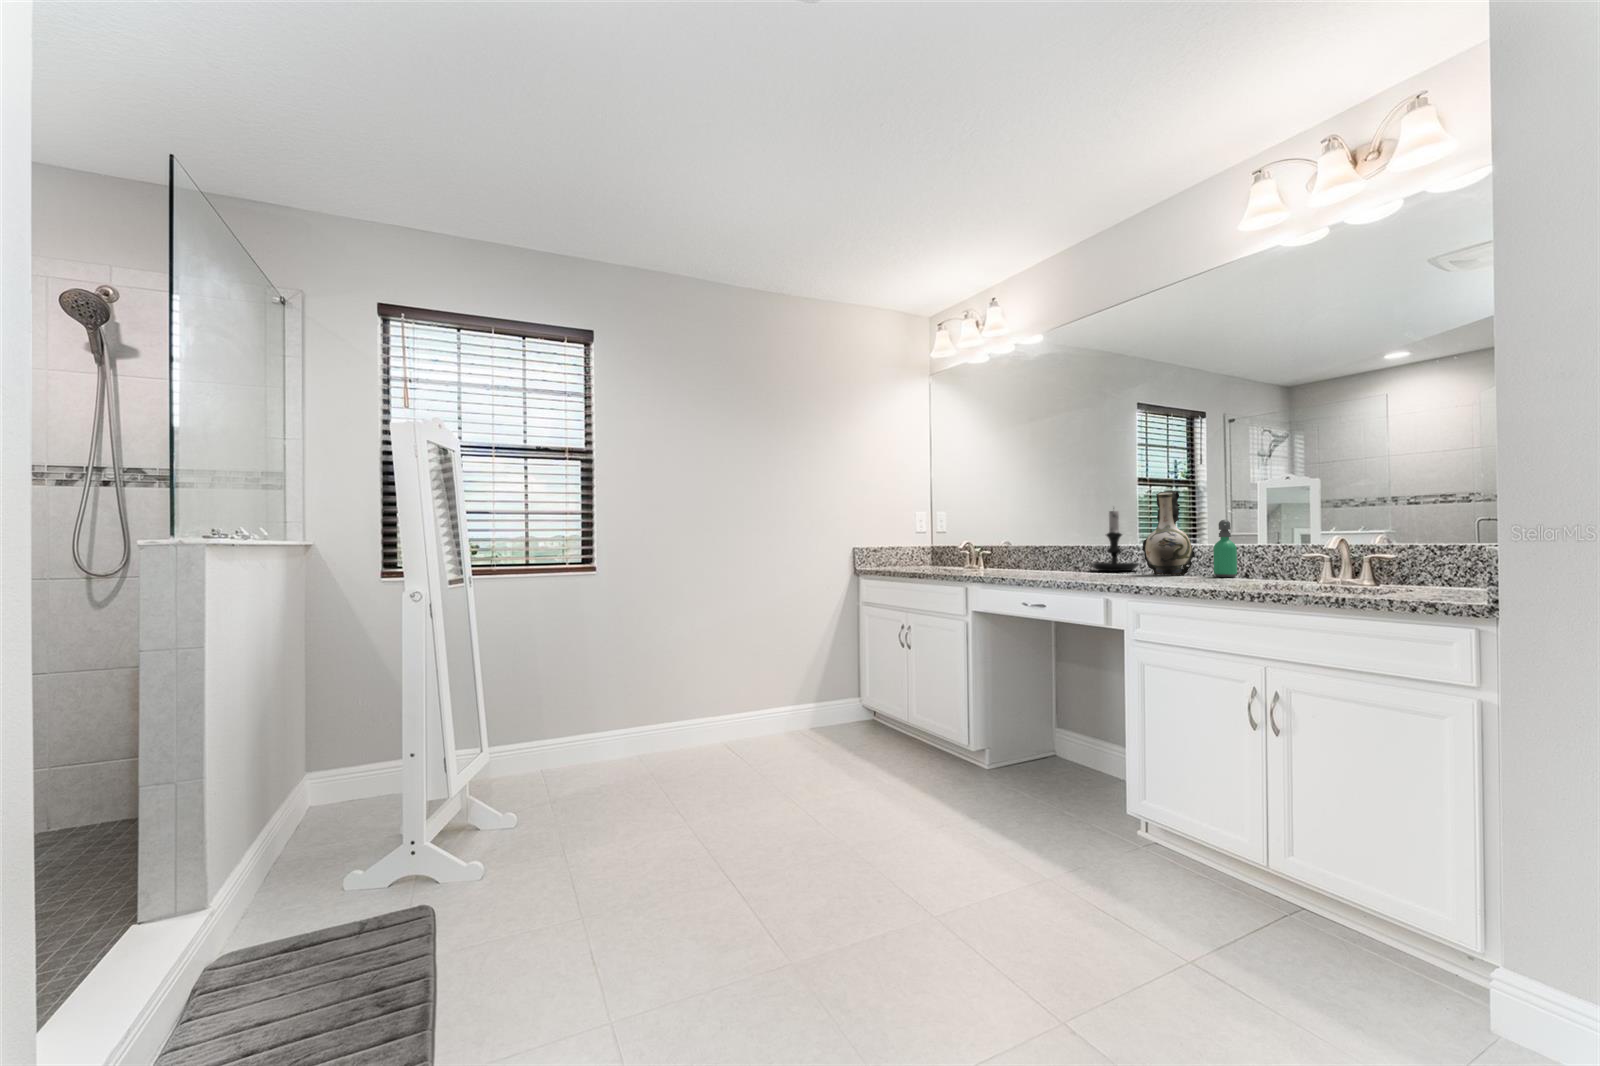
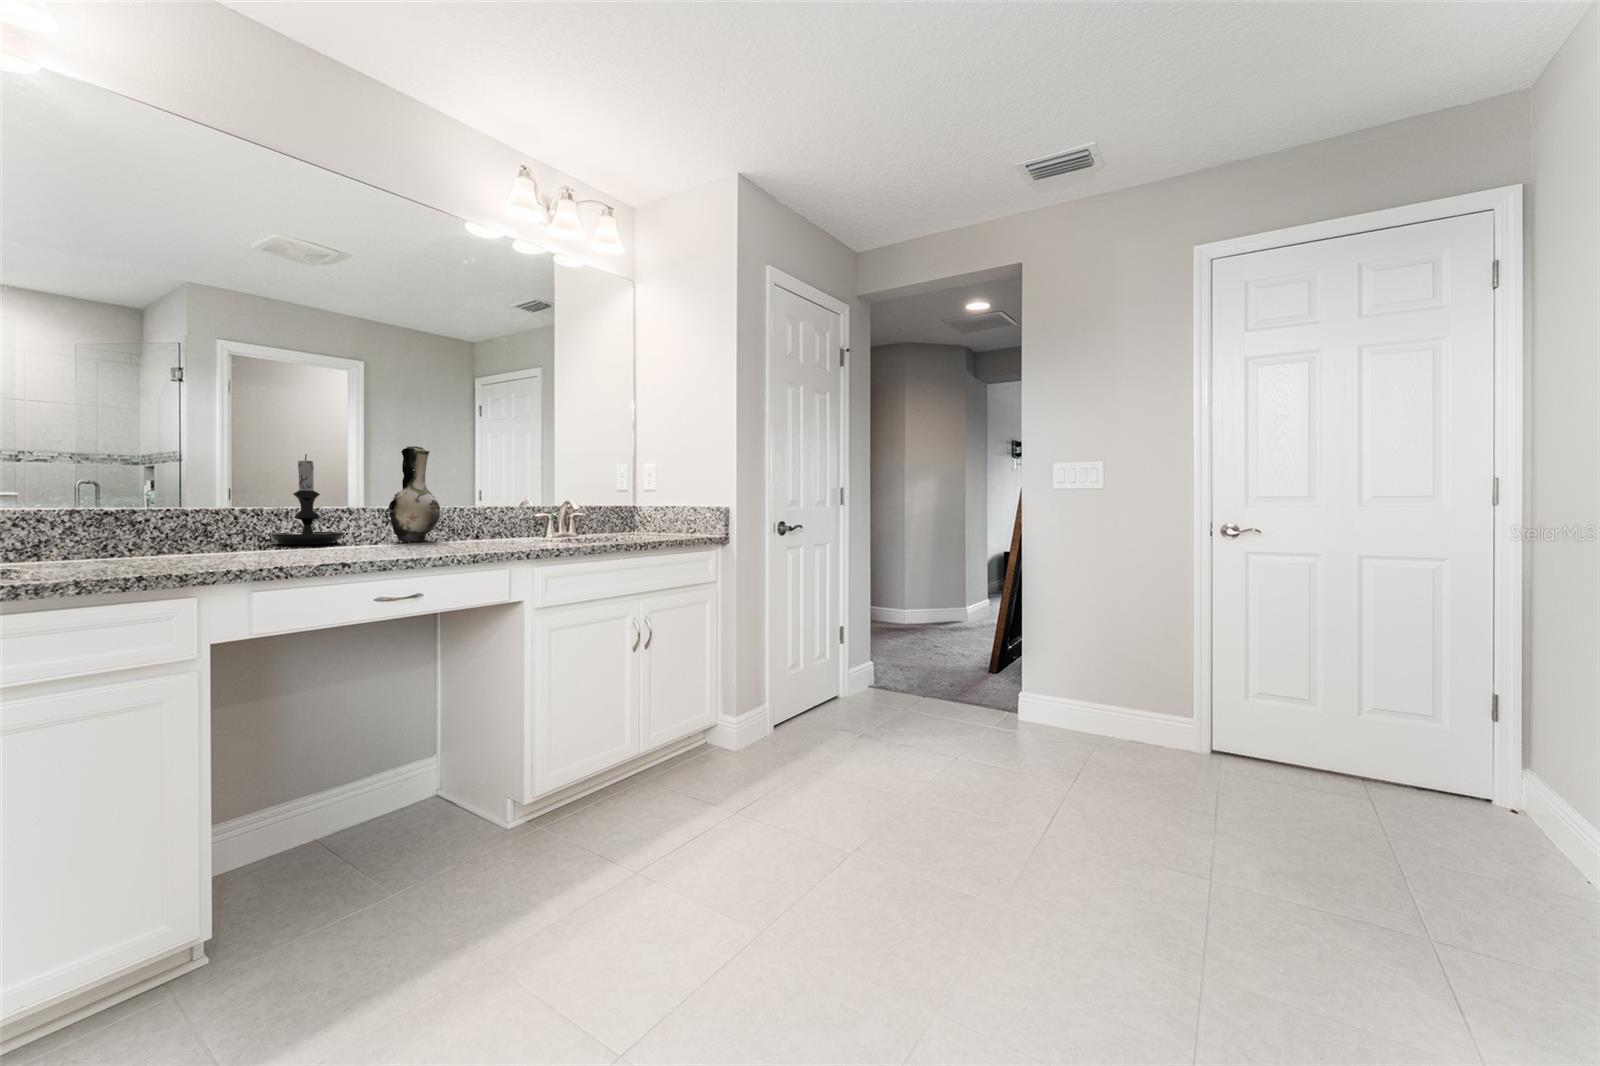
soap dispenser: present [1213,520,1237,577] -> none [462,483,487,539]

